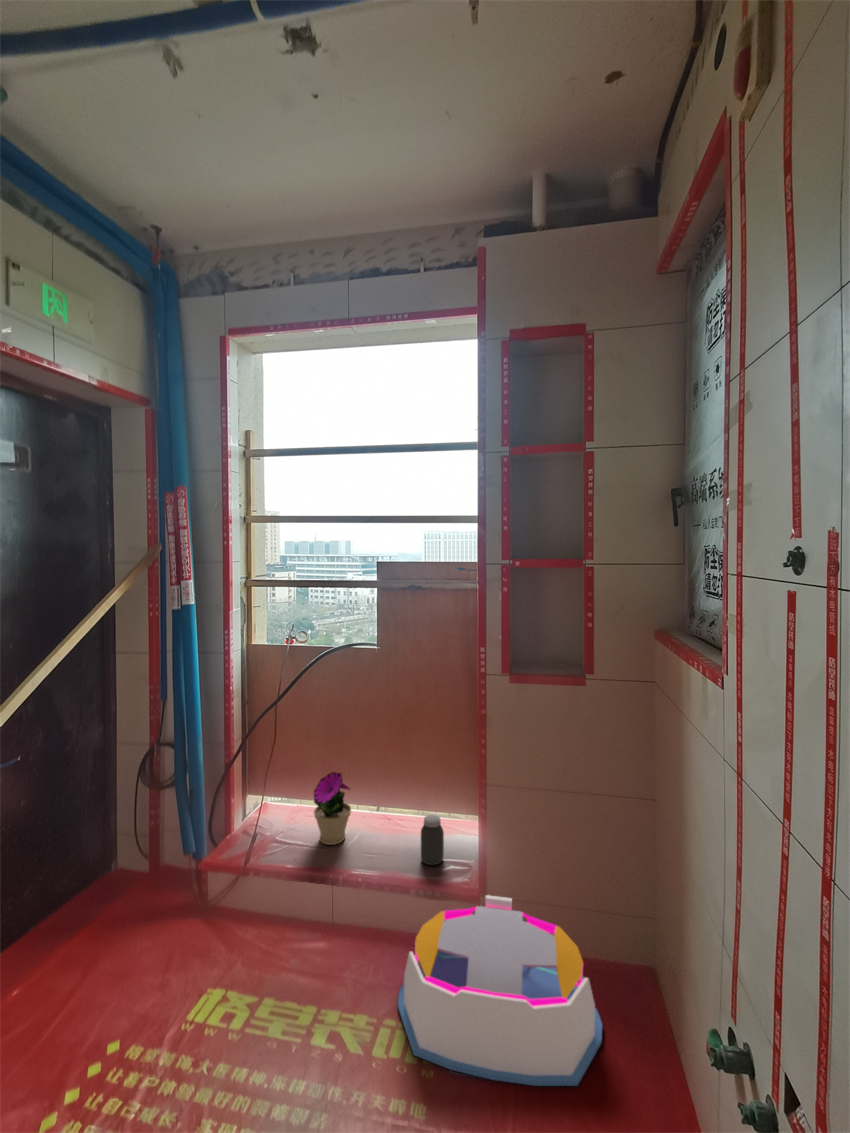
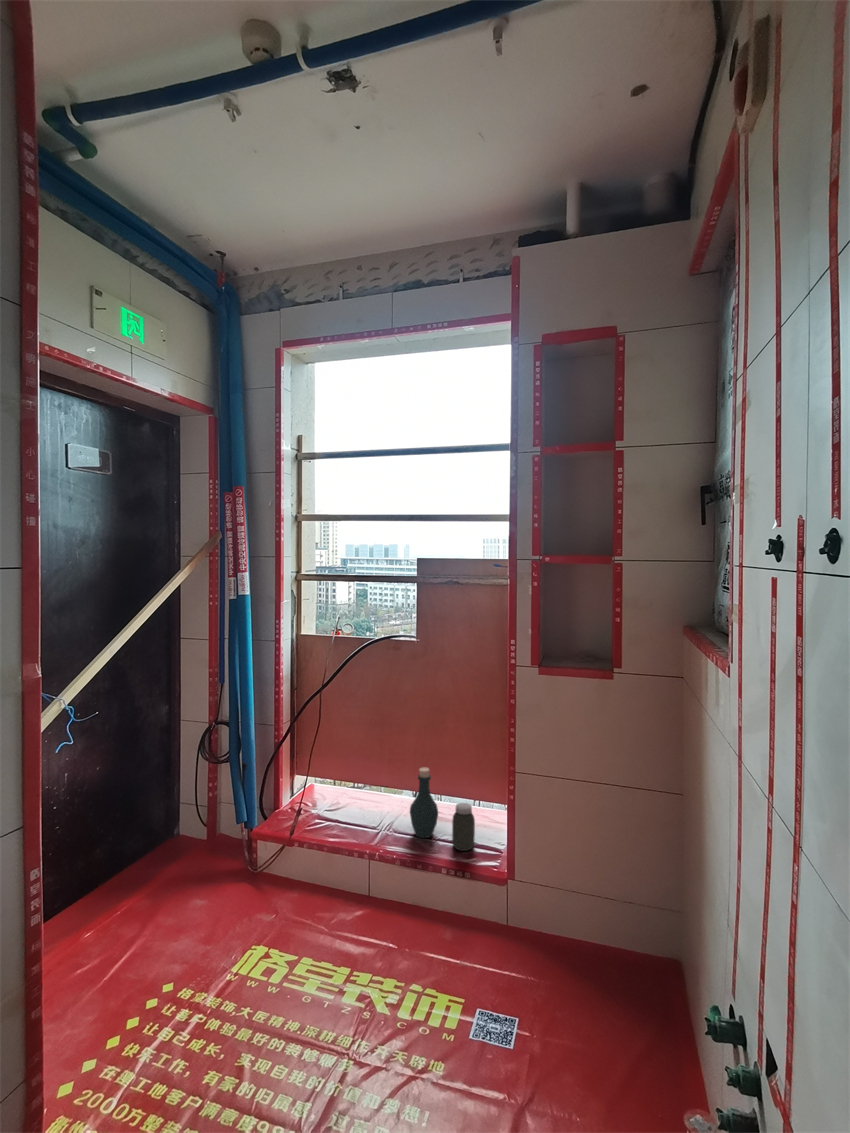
flower pot: present [314,772,351,845] -> none [352,758,388,826]
bottle: none [375,780,405,854] -> present [410,767,438,838]
storage bin: present [398,895,602,1086] -> none [424,881,622,1064]

